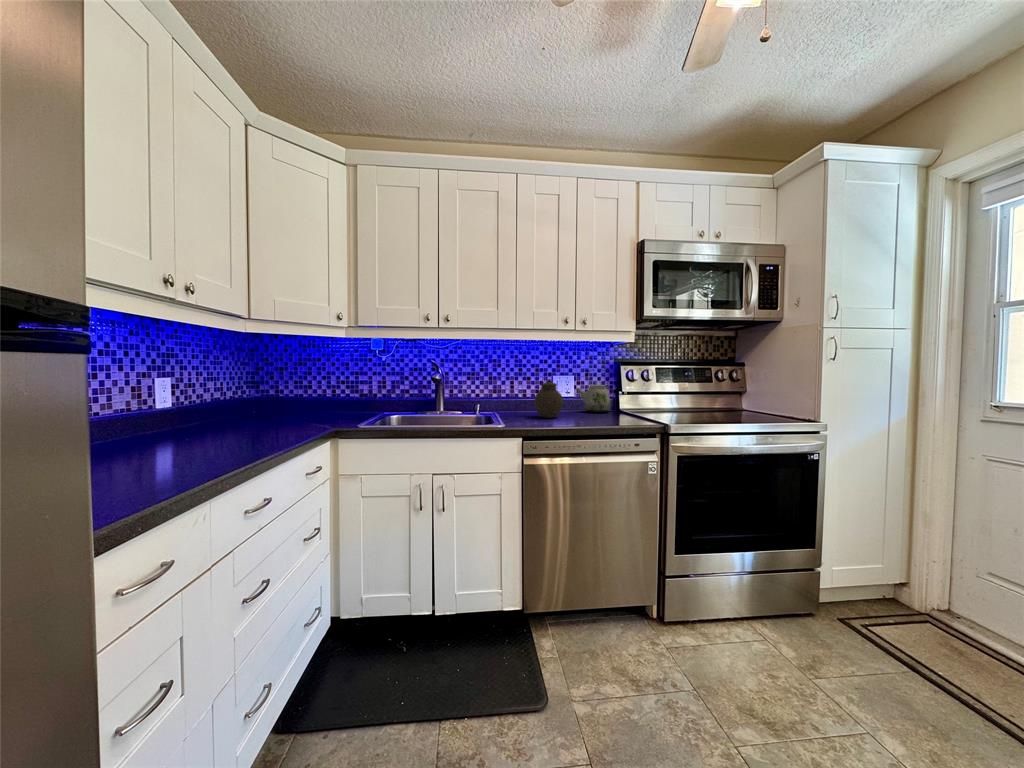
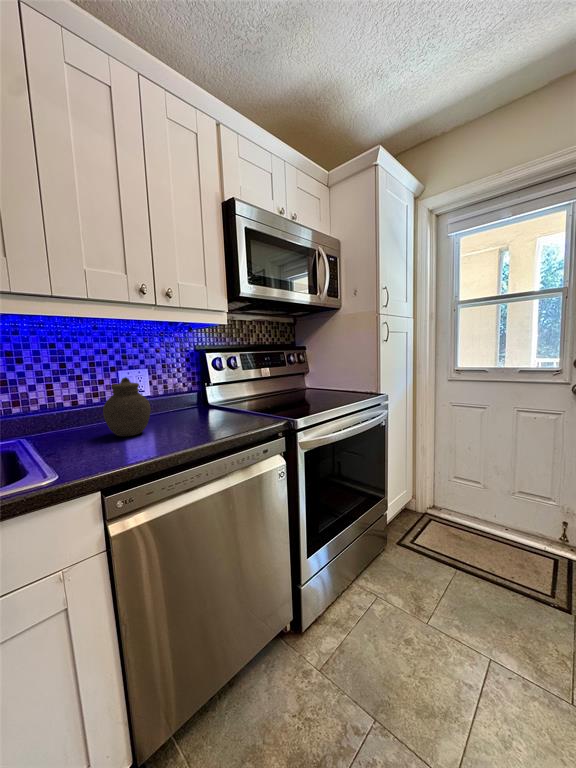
kettle: present [576,370,610,413] -> none [153,359,200,413]

